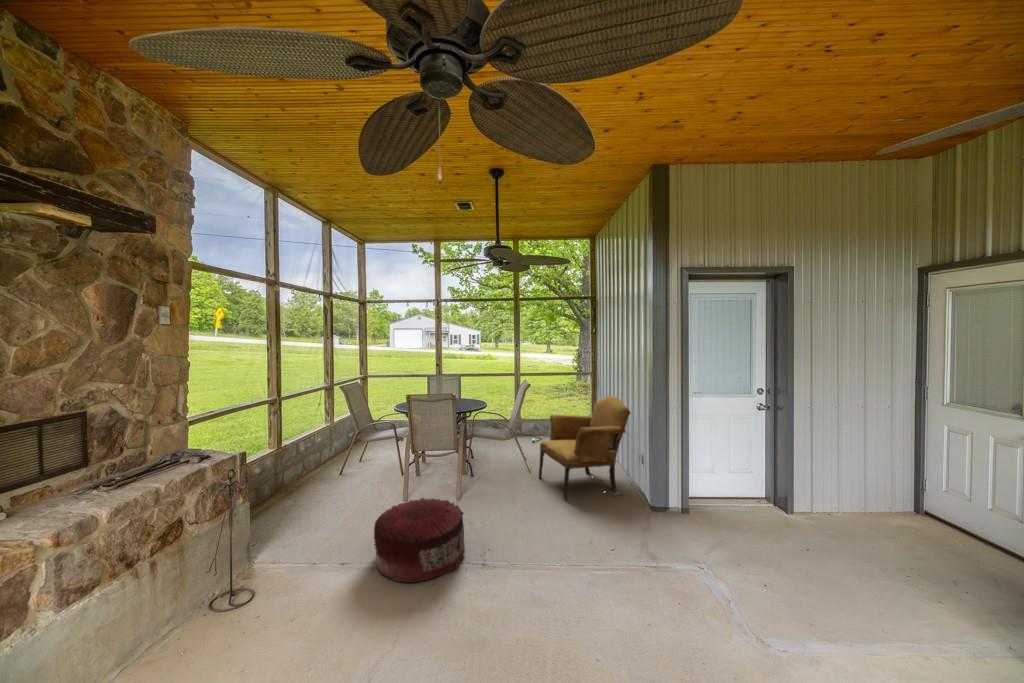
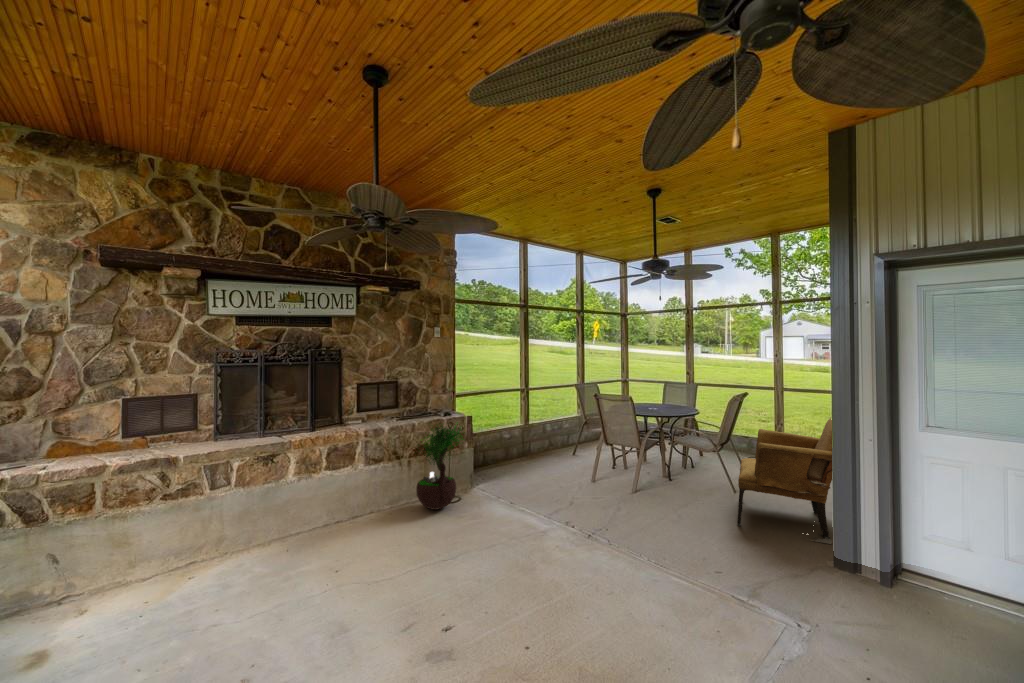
potted tree: none [180,467,288,630] -> present [416,423,461,510]
pouf: present [374,498,465,582] -> none [517,473,594,531]

